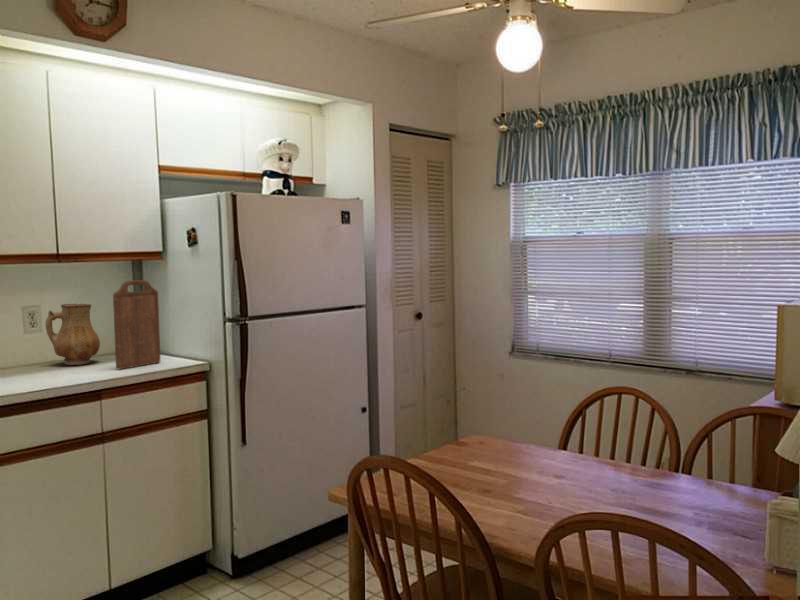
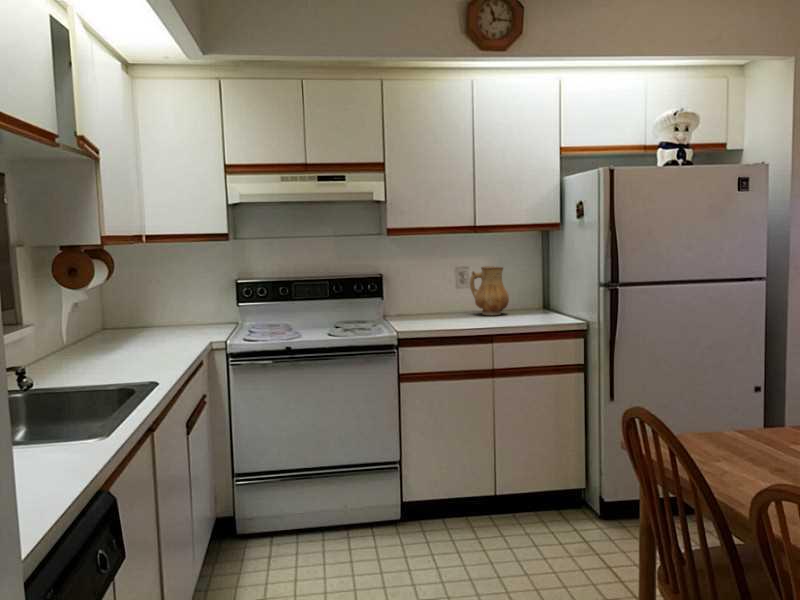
cutting board: present [113,280,160,369] -> none [511,248,551,321]

